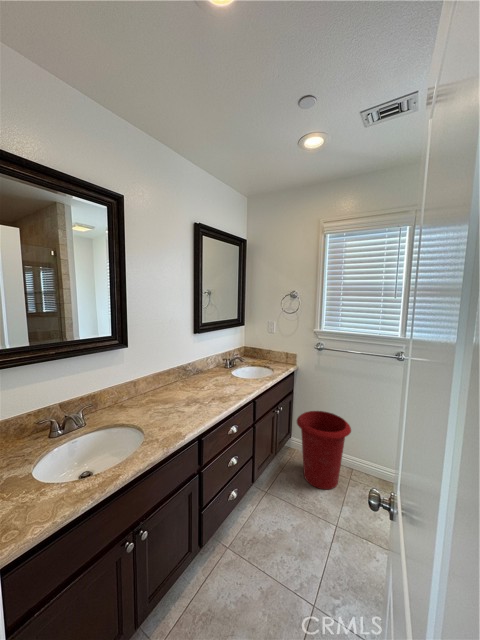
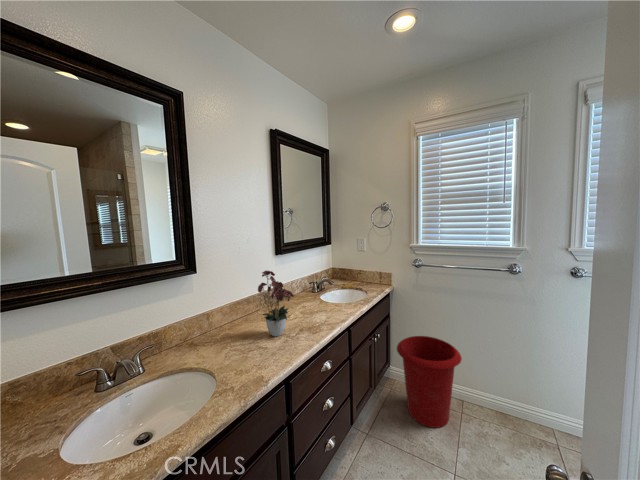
flower arrangement: none [176,345,211,403] -> present [258,271,294,336]

